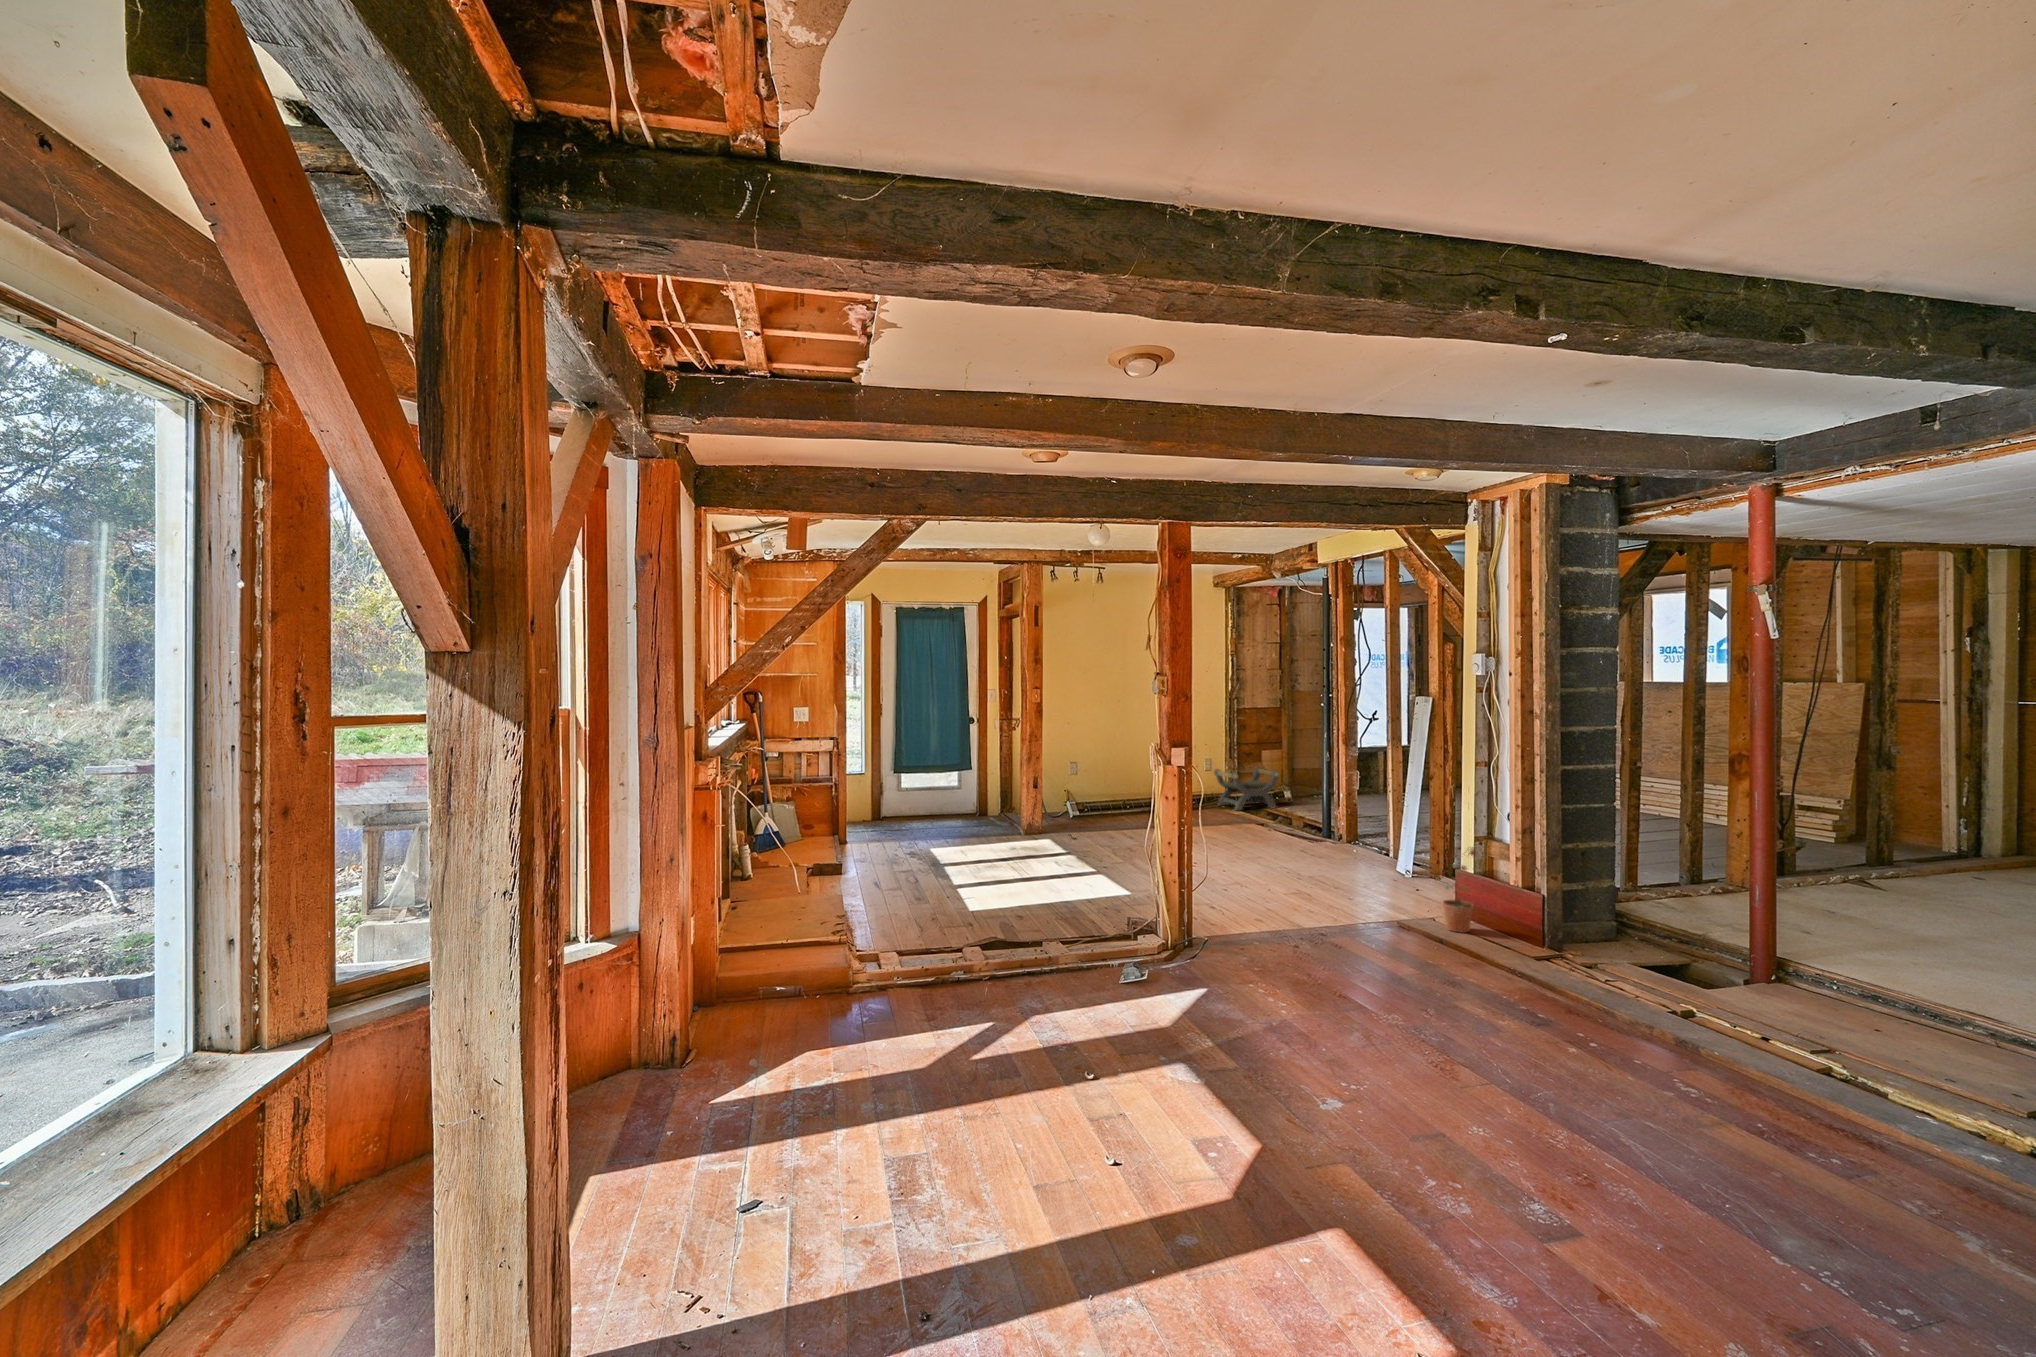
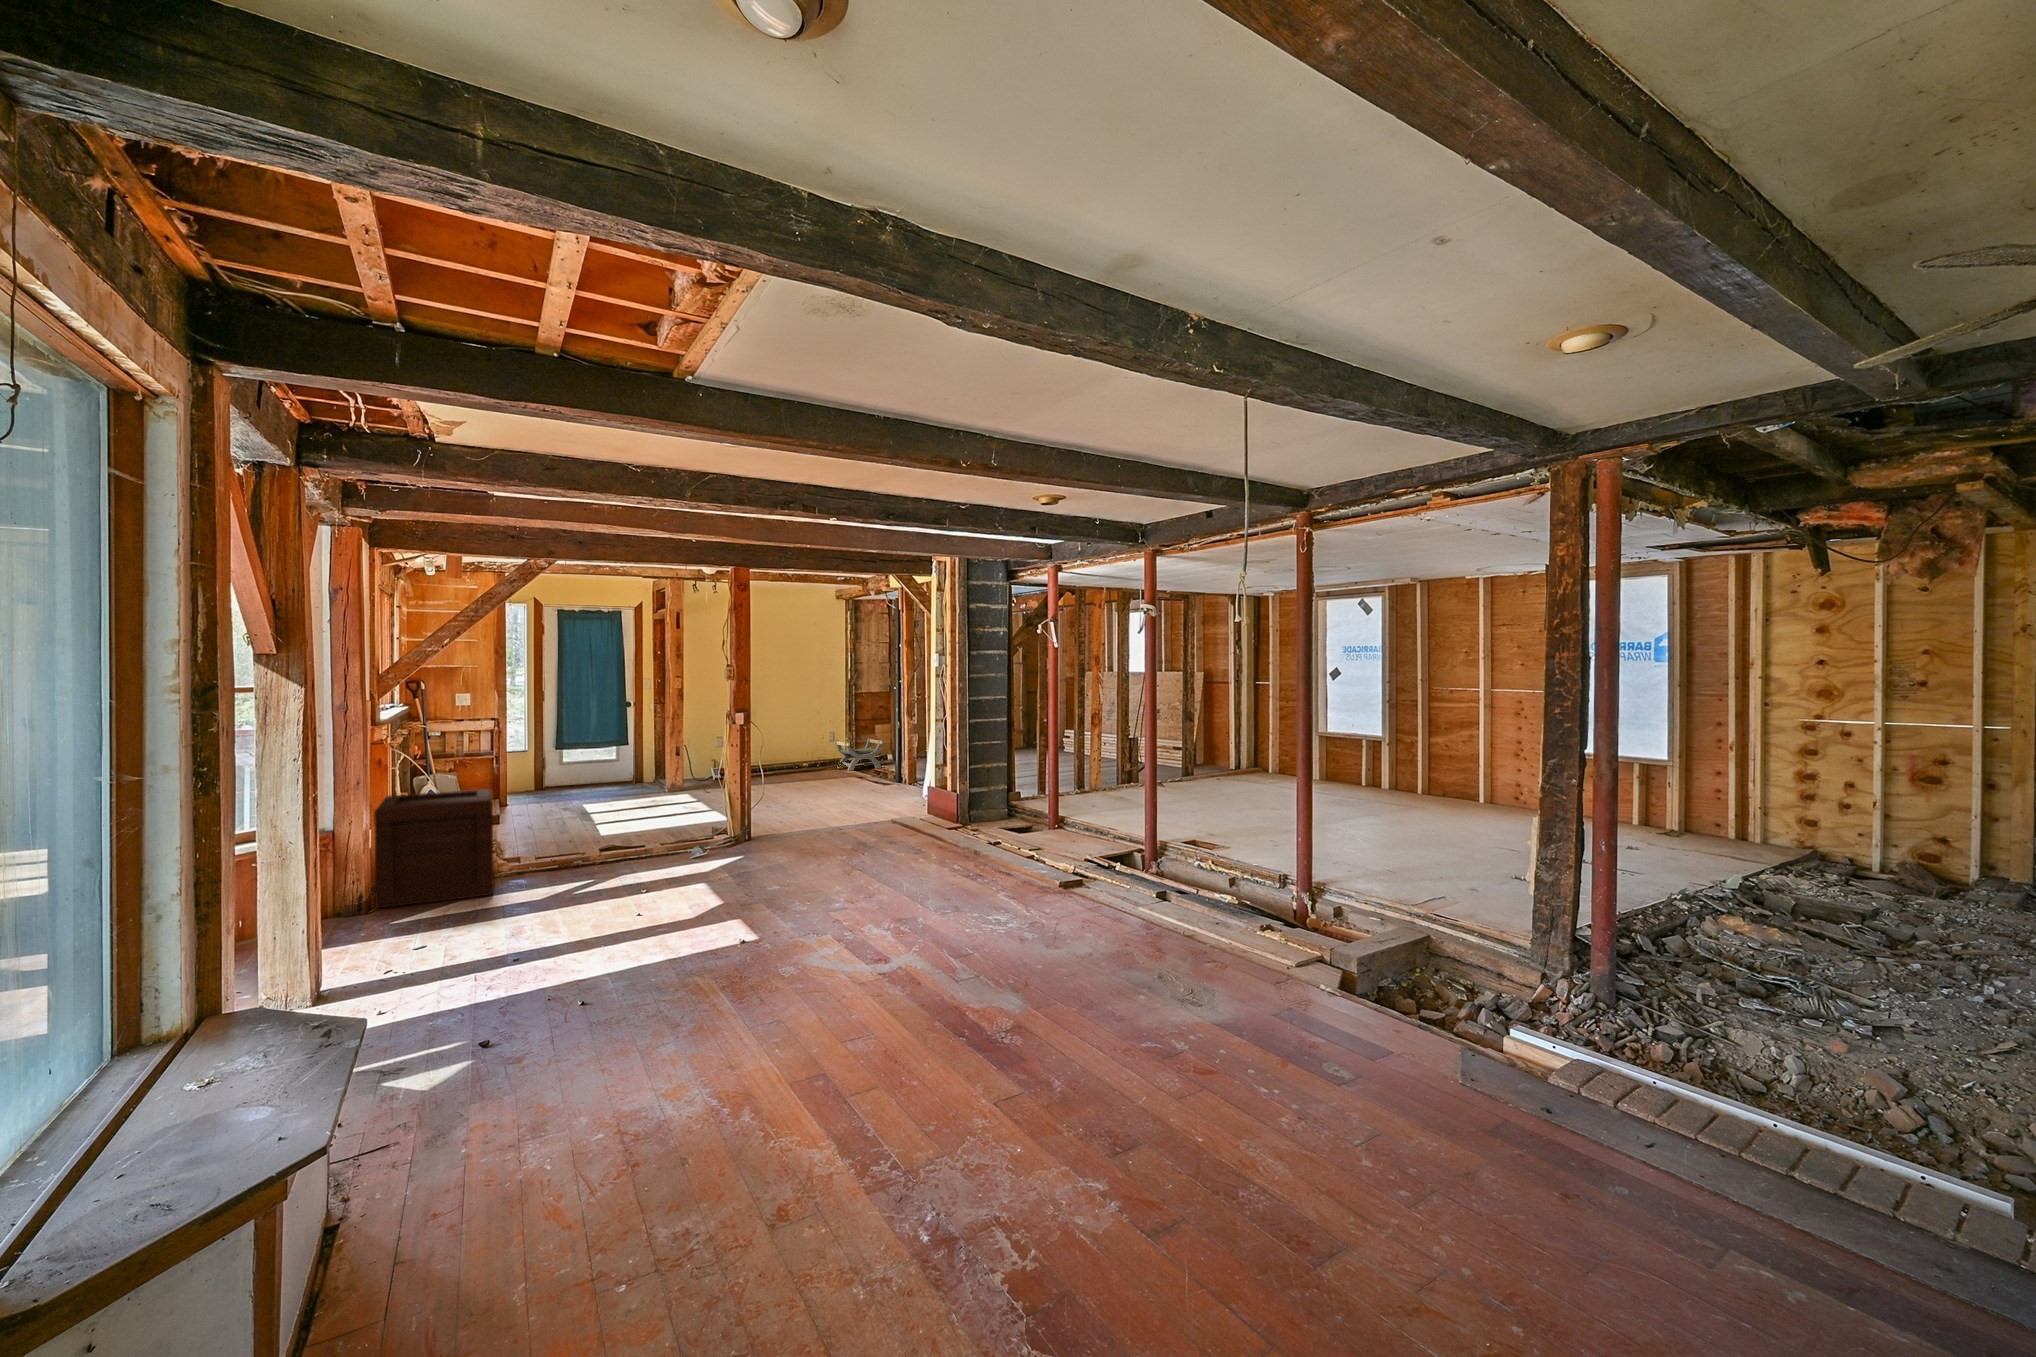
potted plant: present [1441,847,1476,933] -> none [917,772,940,825]
wooden crate: none [695,859,856,1053] -> present [374,789,494,908]

